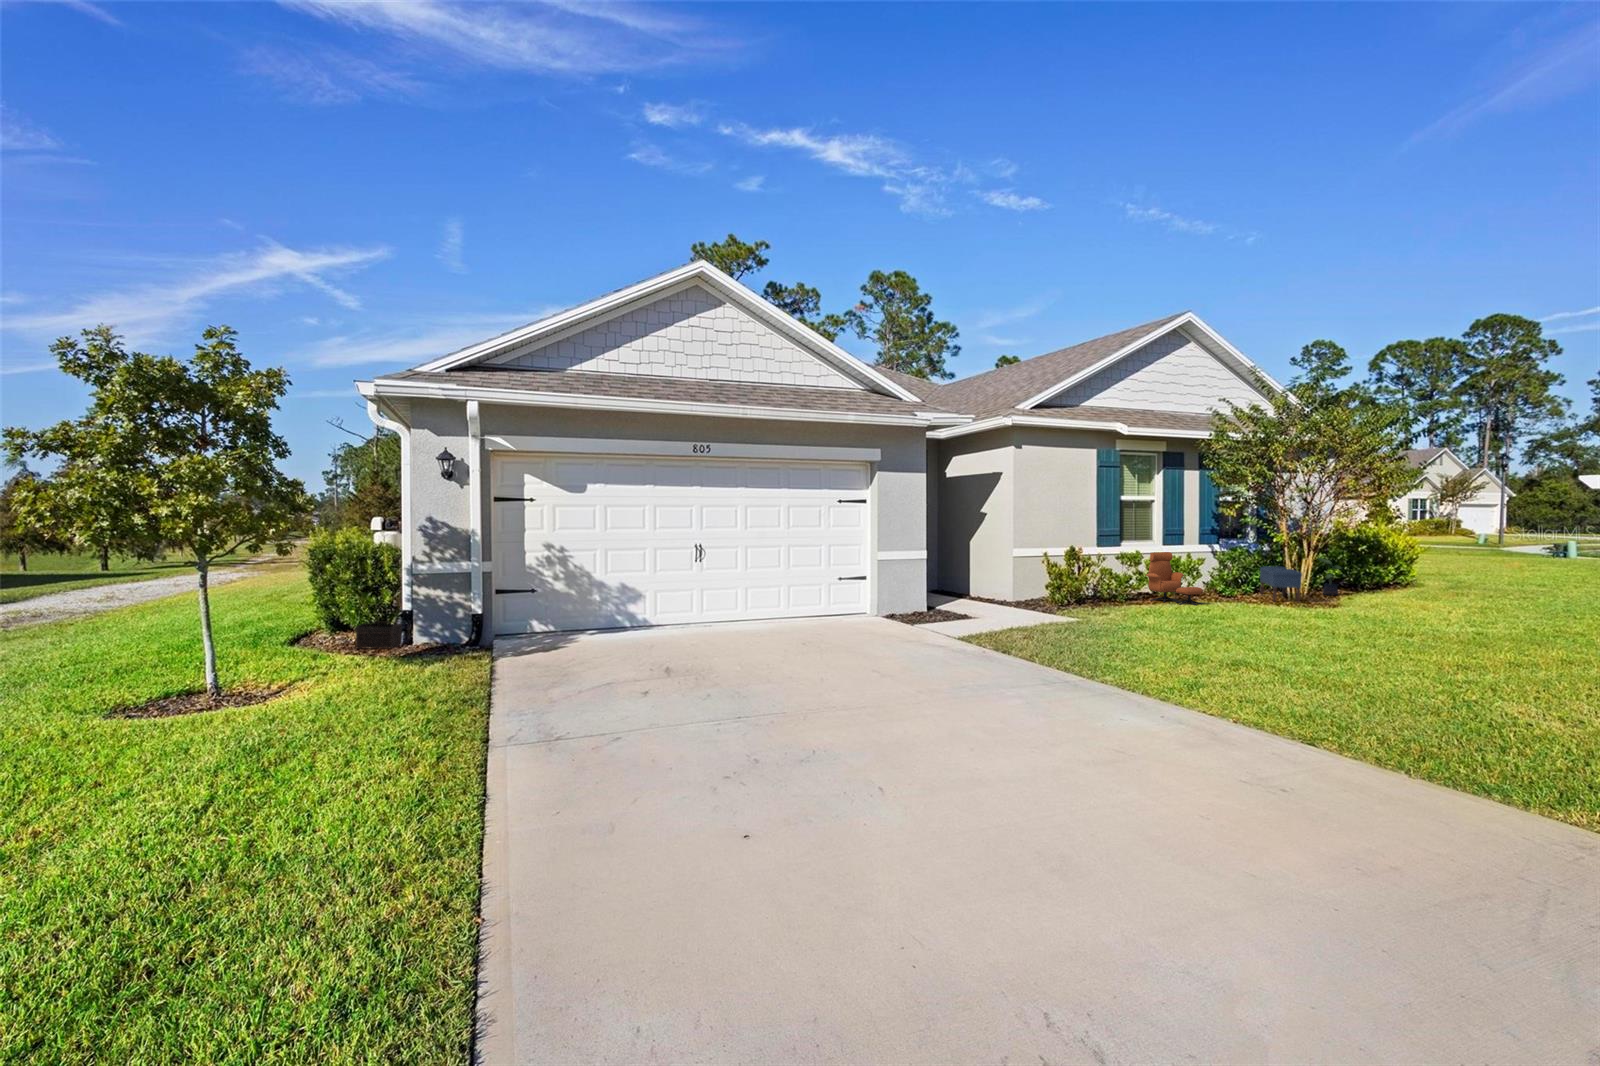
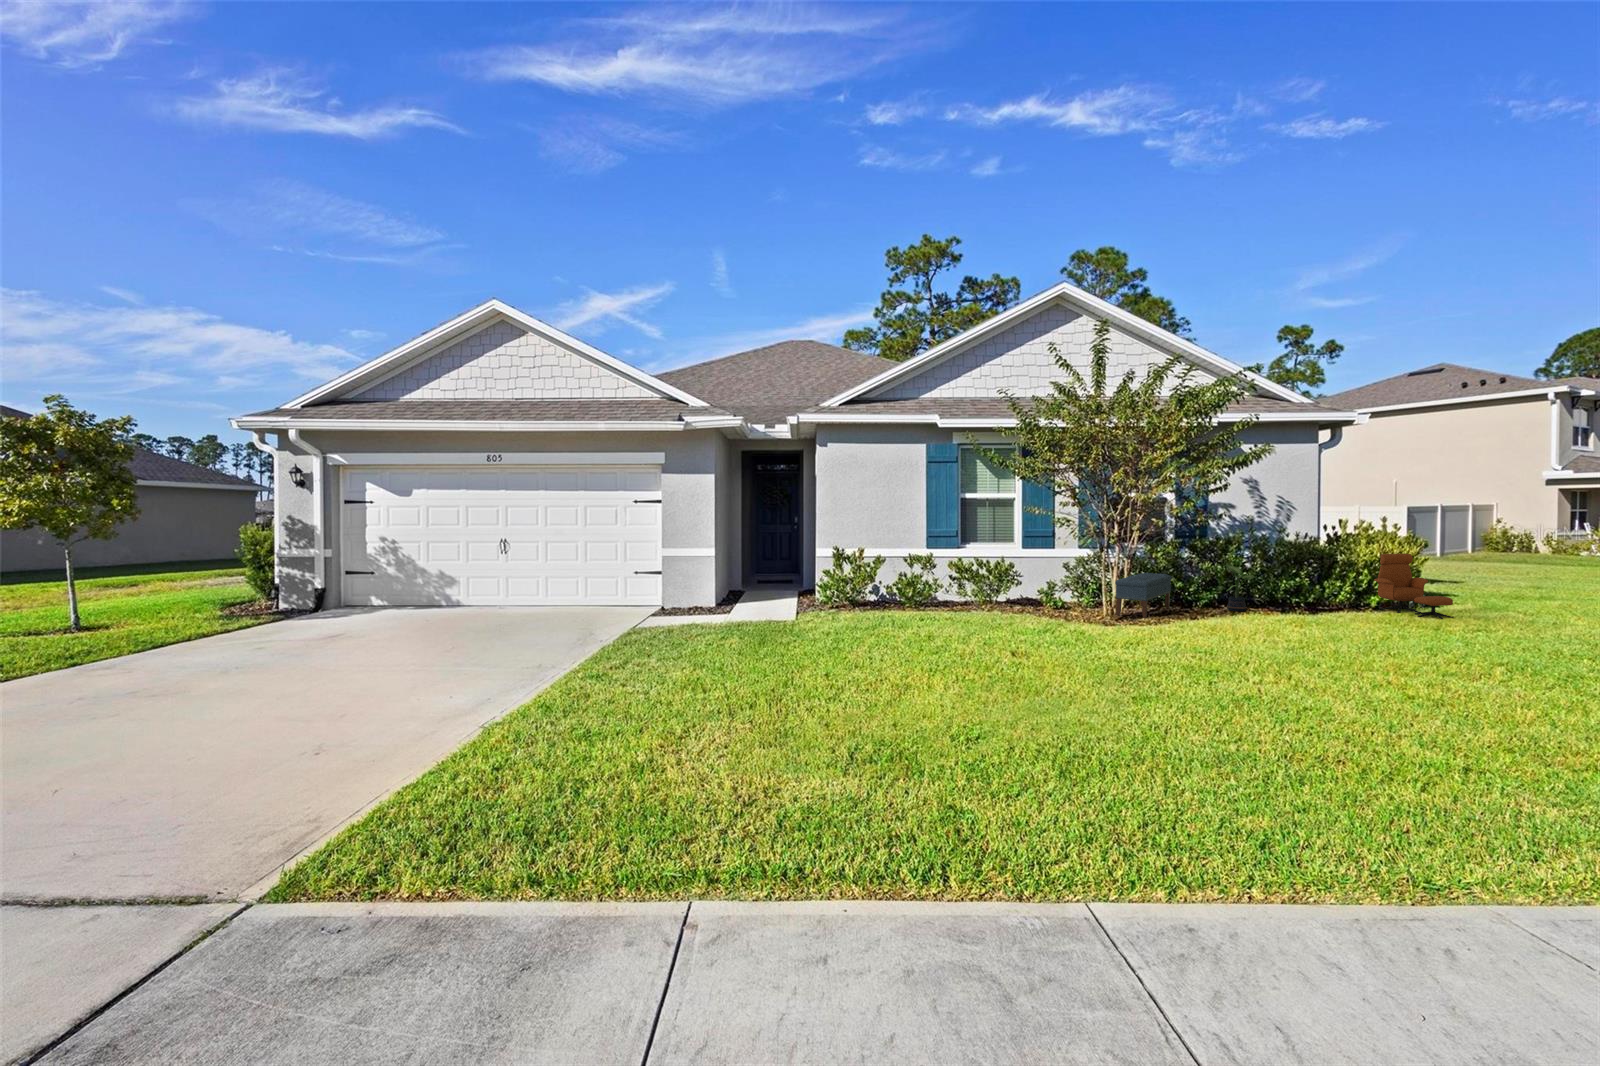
lounge chair: present [1146,552,1203,606] -> present [1374,554,1454,619]
basket: present [355,620,402,649] -> none [236,590,273,611]

